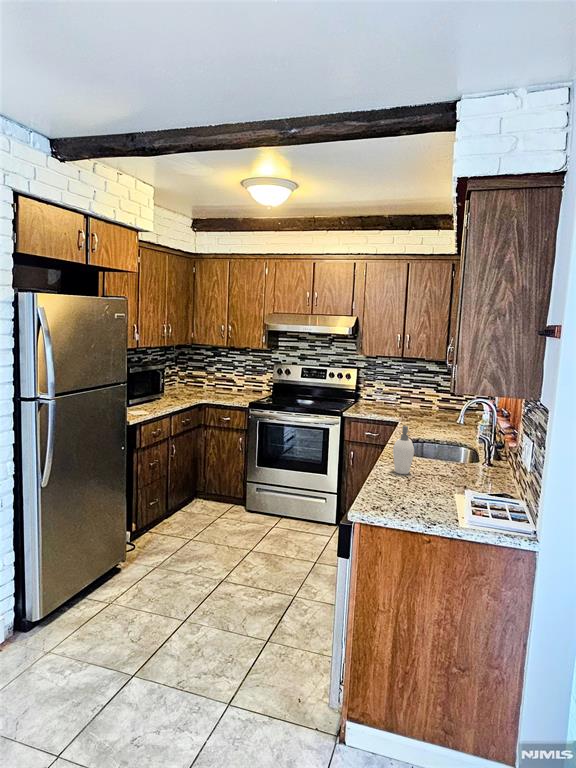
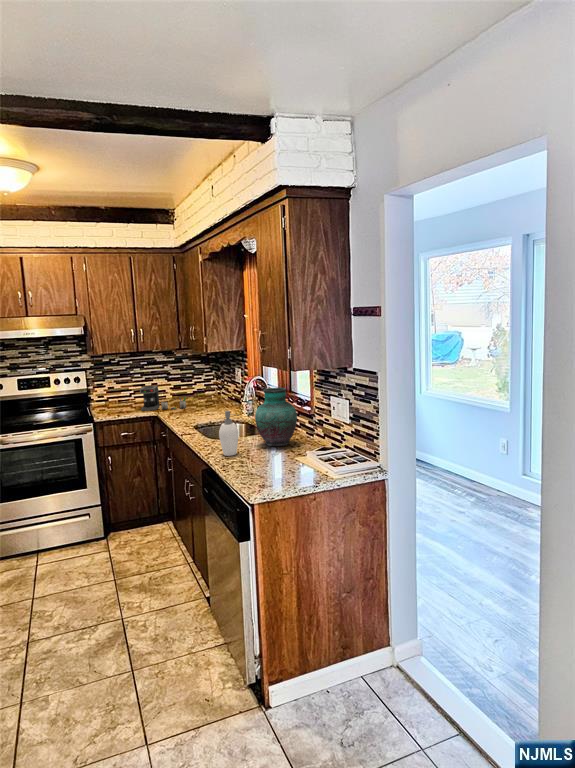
coffee maker: none [393,392,440,421] -> present [140,386,187,411]
vase: none [443,412,494,481] -> present [255,388,297,446]

